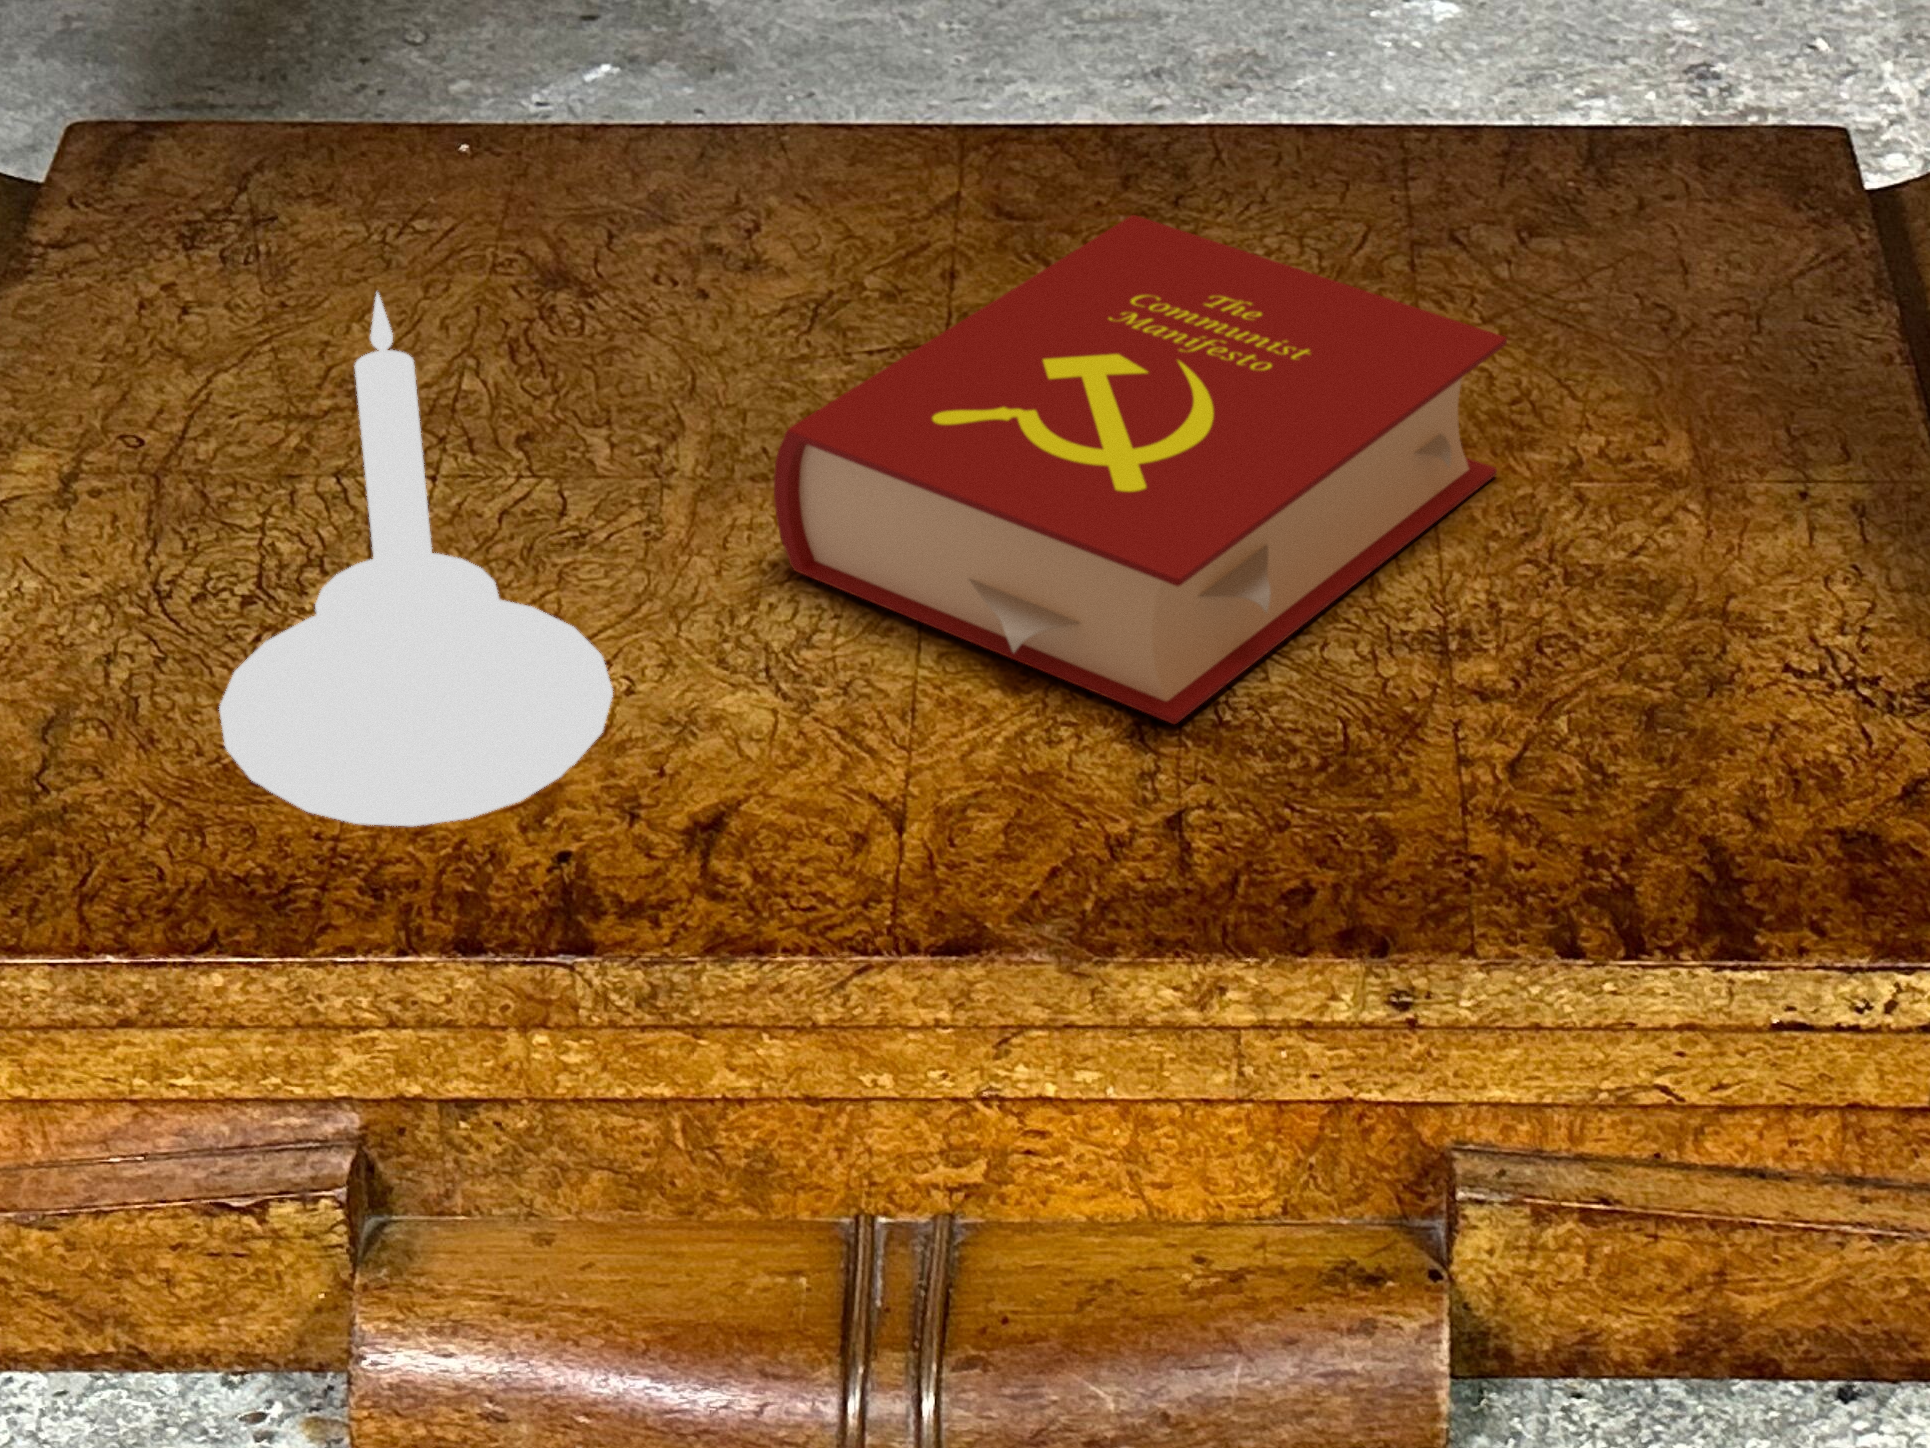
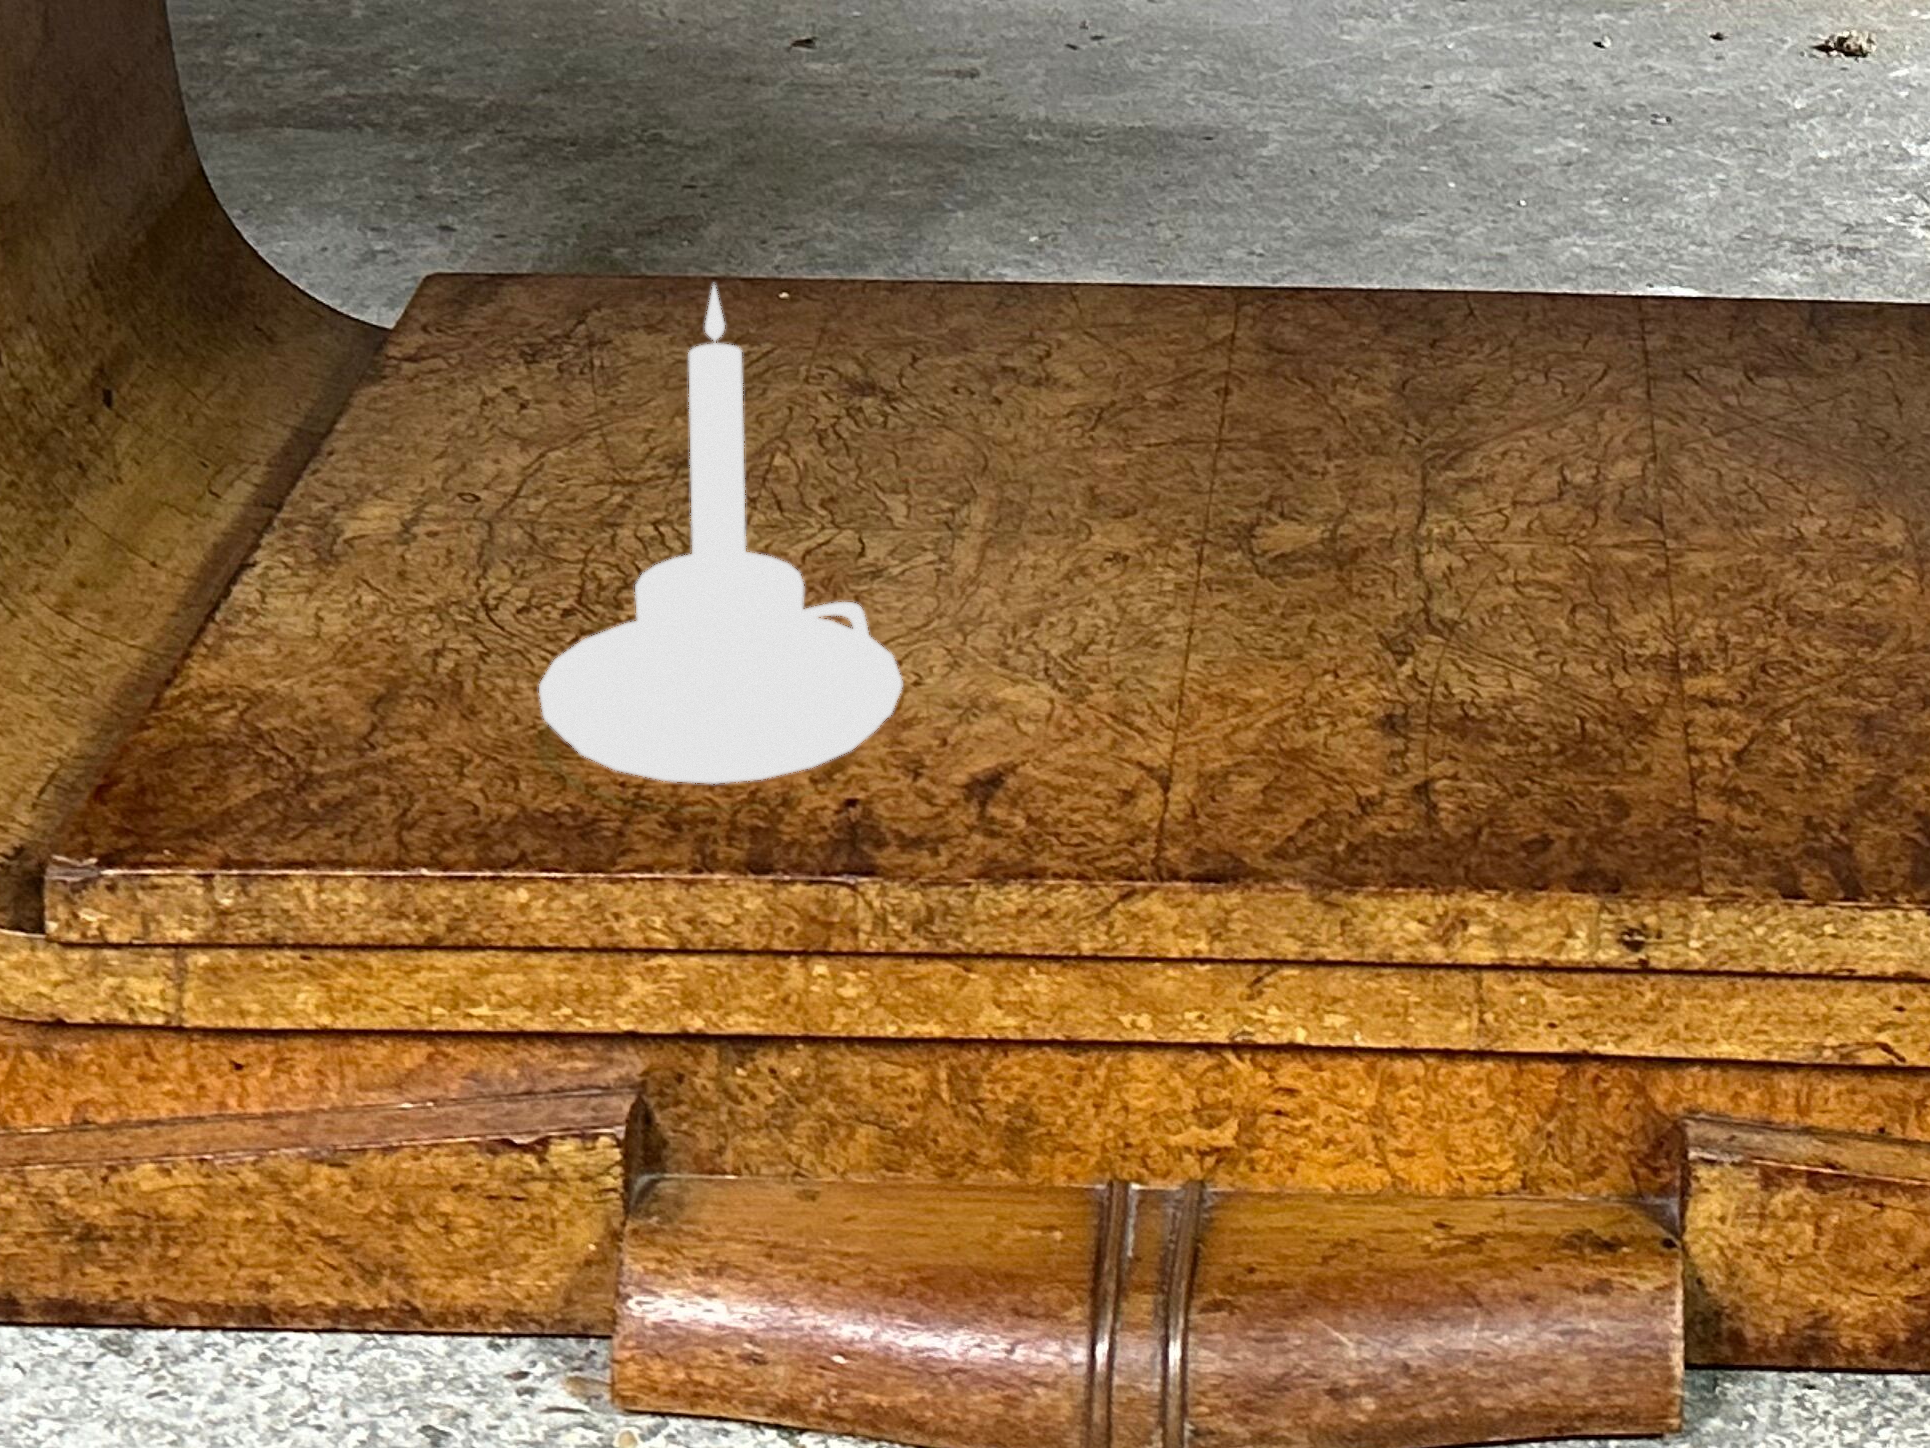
book: present [774,215,1507,724] -> none [1056,332,1729,727]

